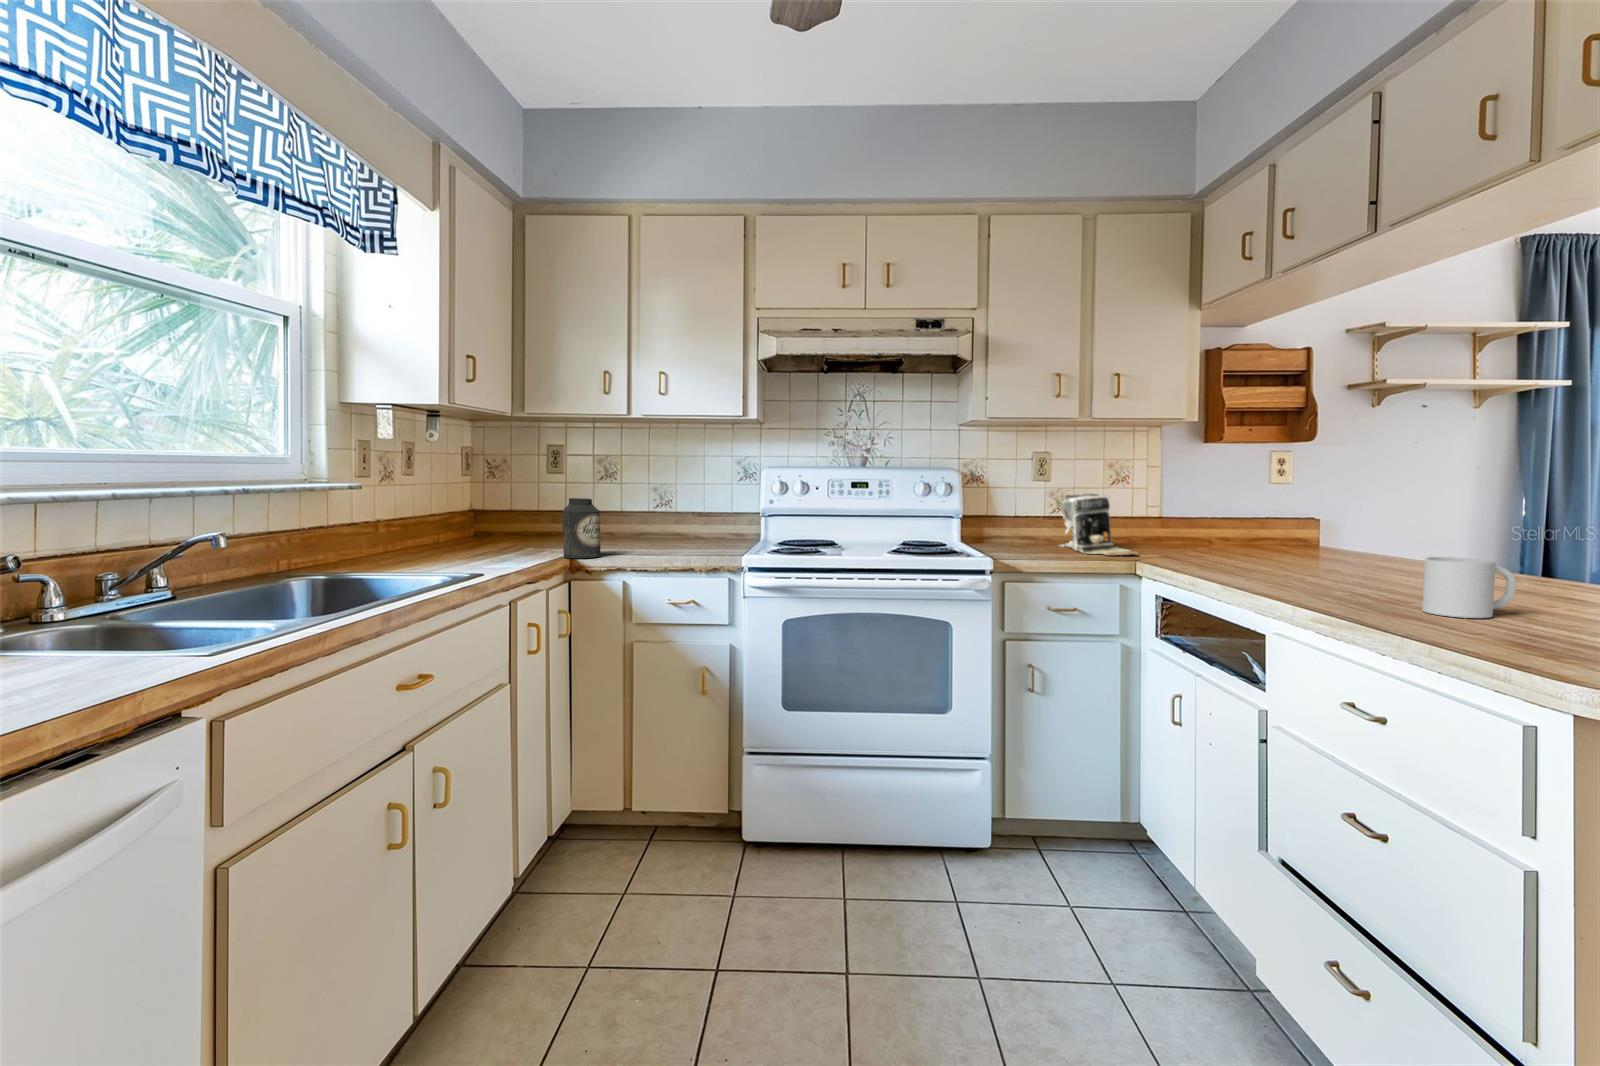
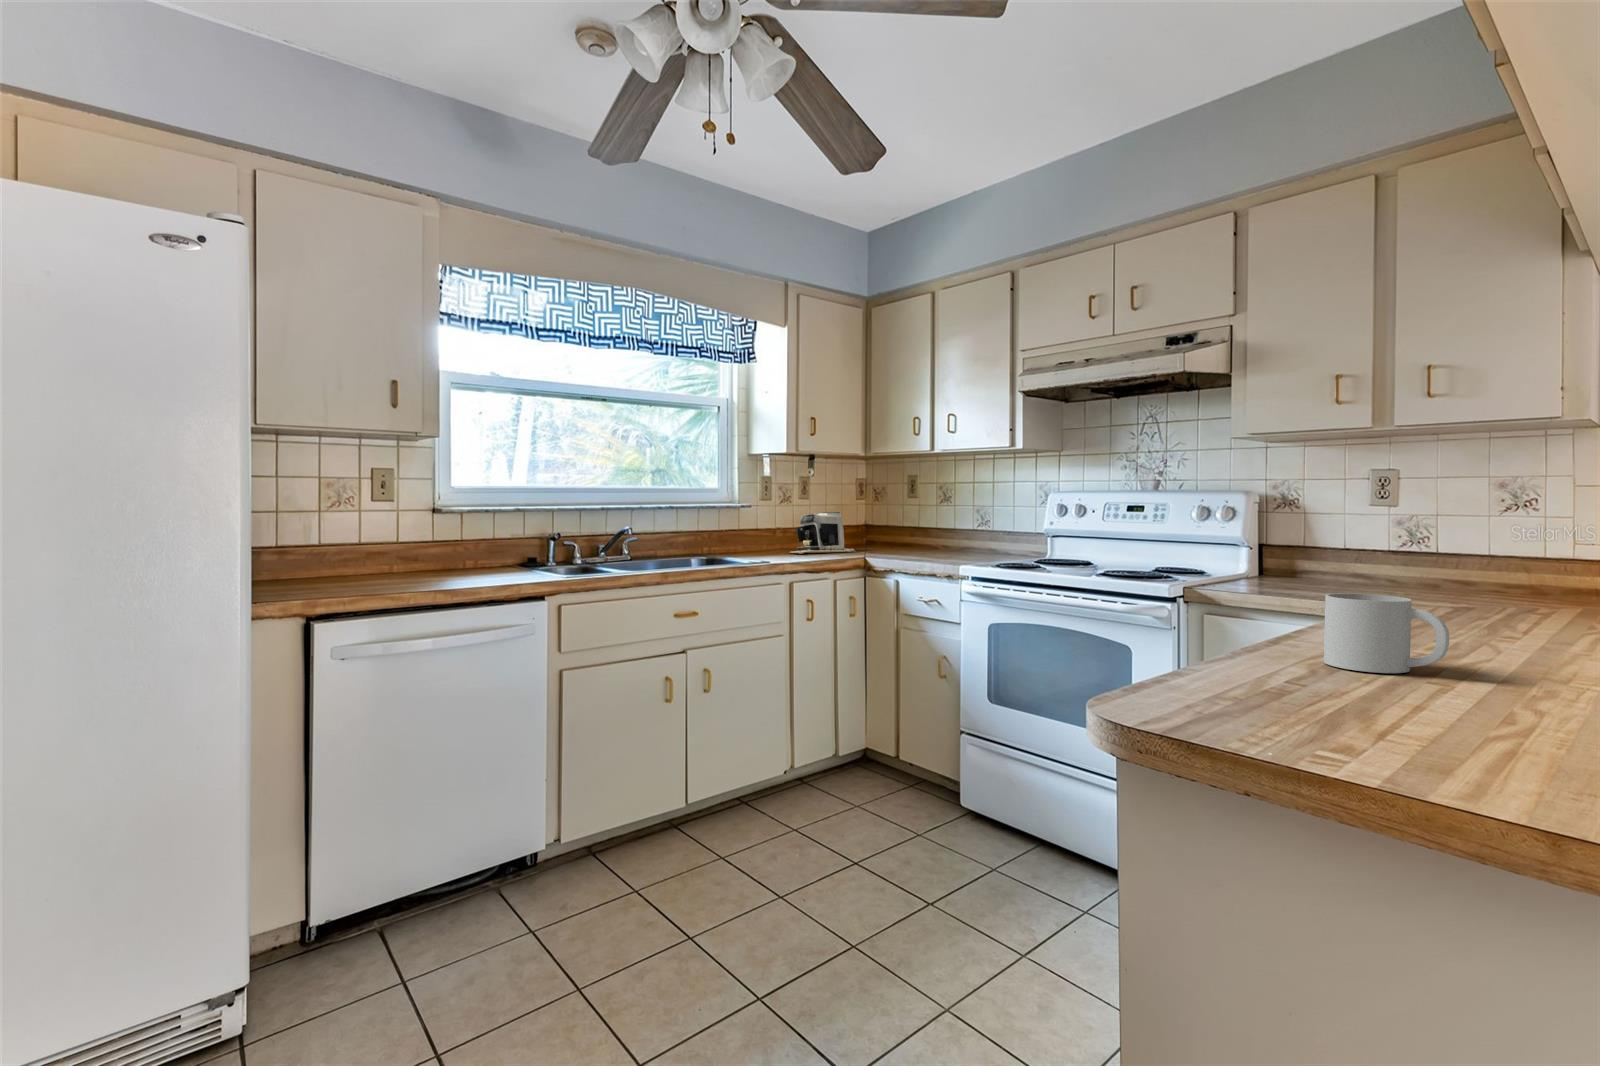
coffee maker: present [1061,494,1139,555] -> present [791,512,855,554]
canister: present [562,498,601,558] -> none [856,515,883,559]

